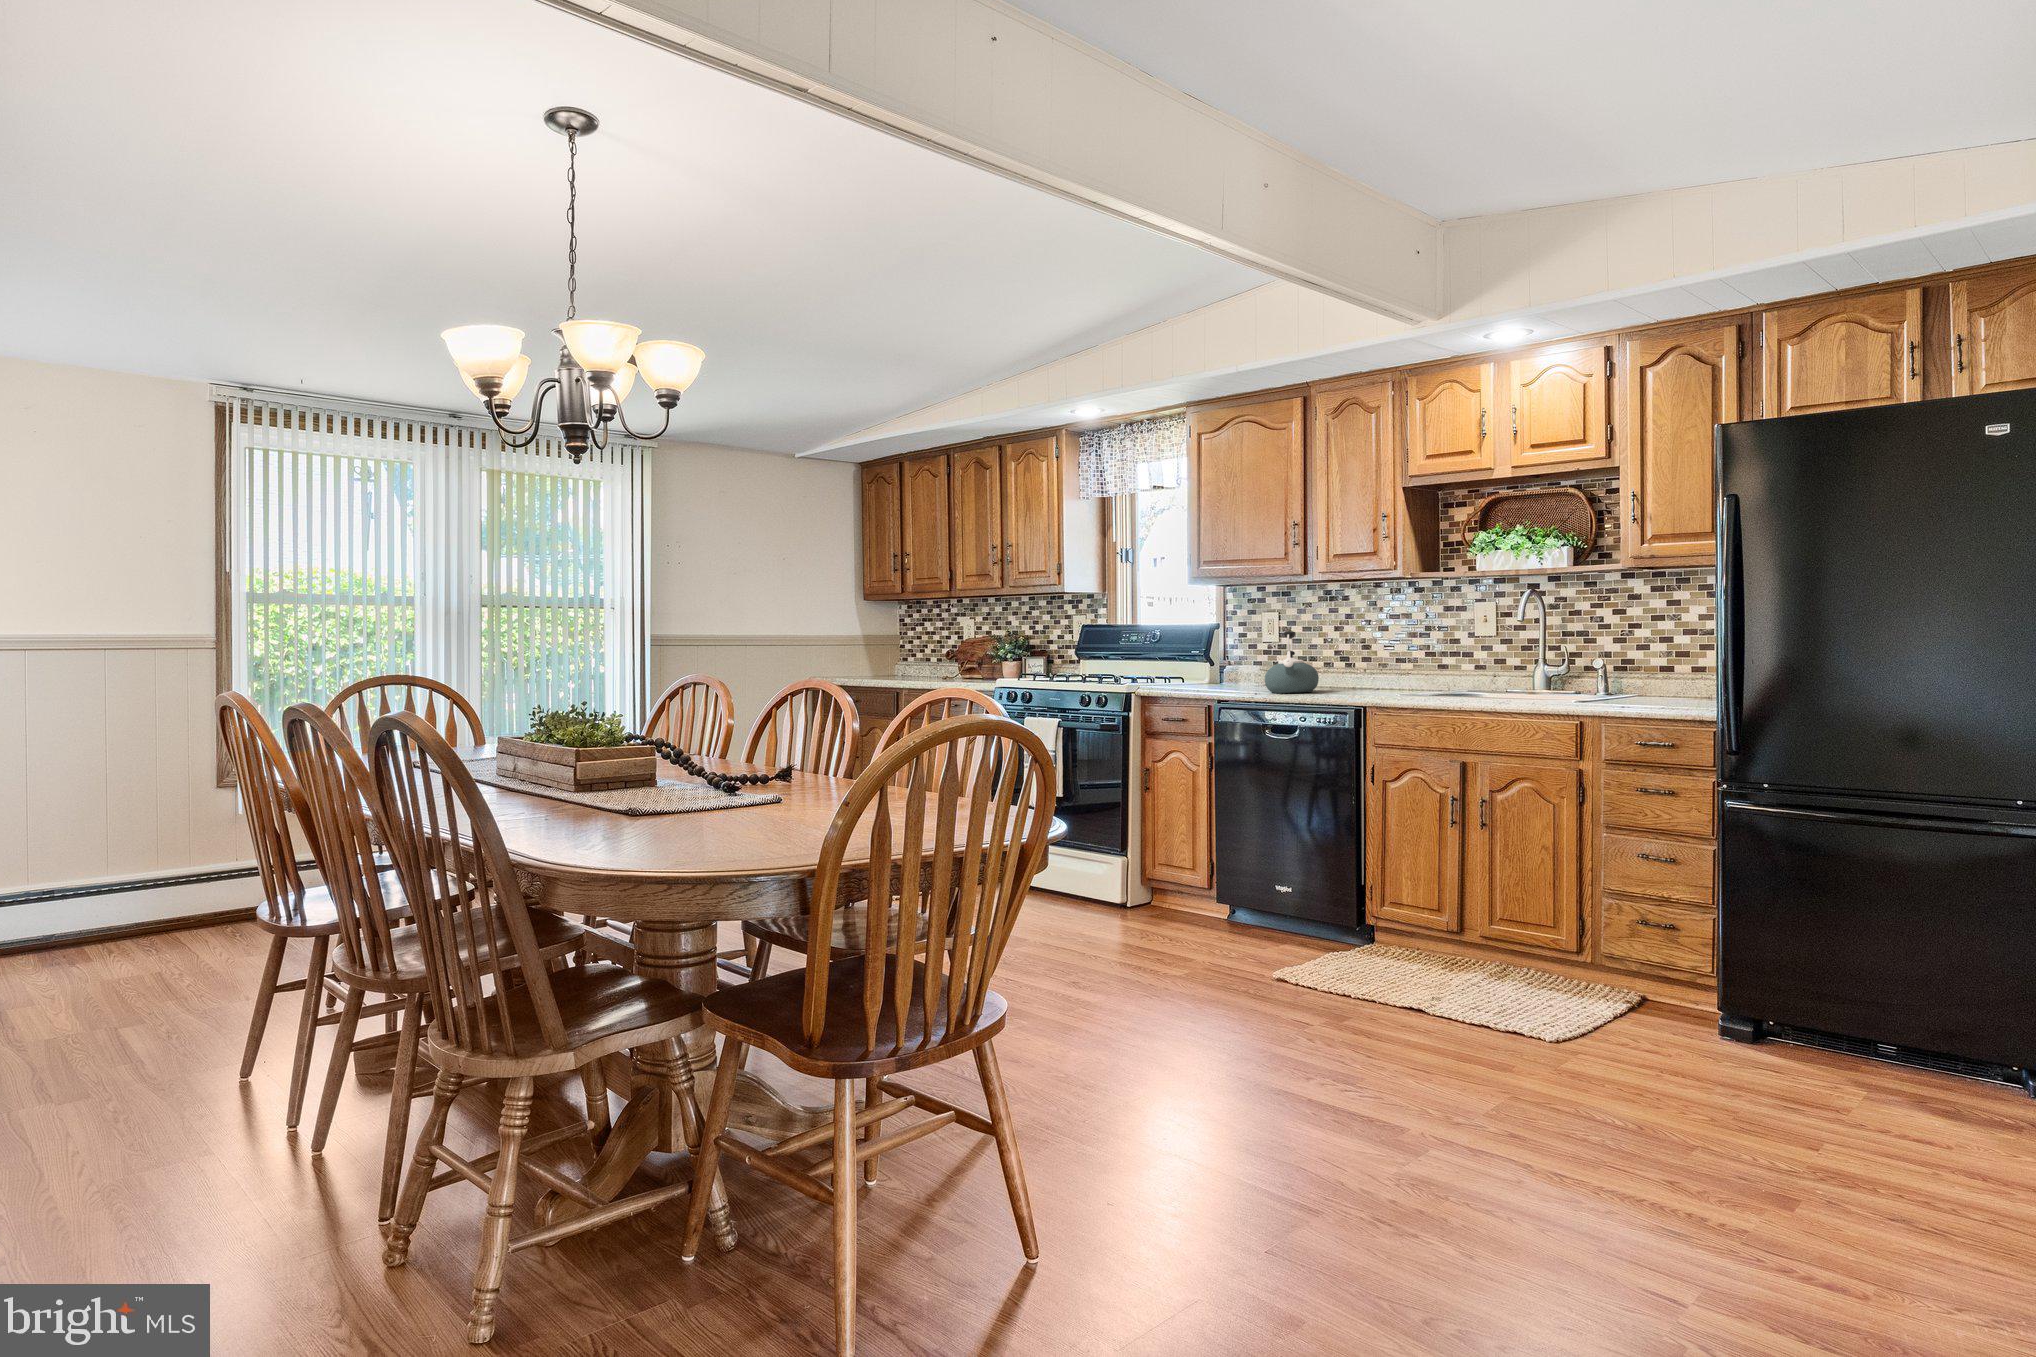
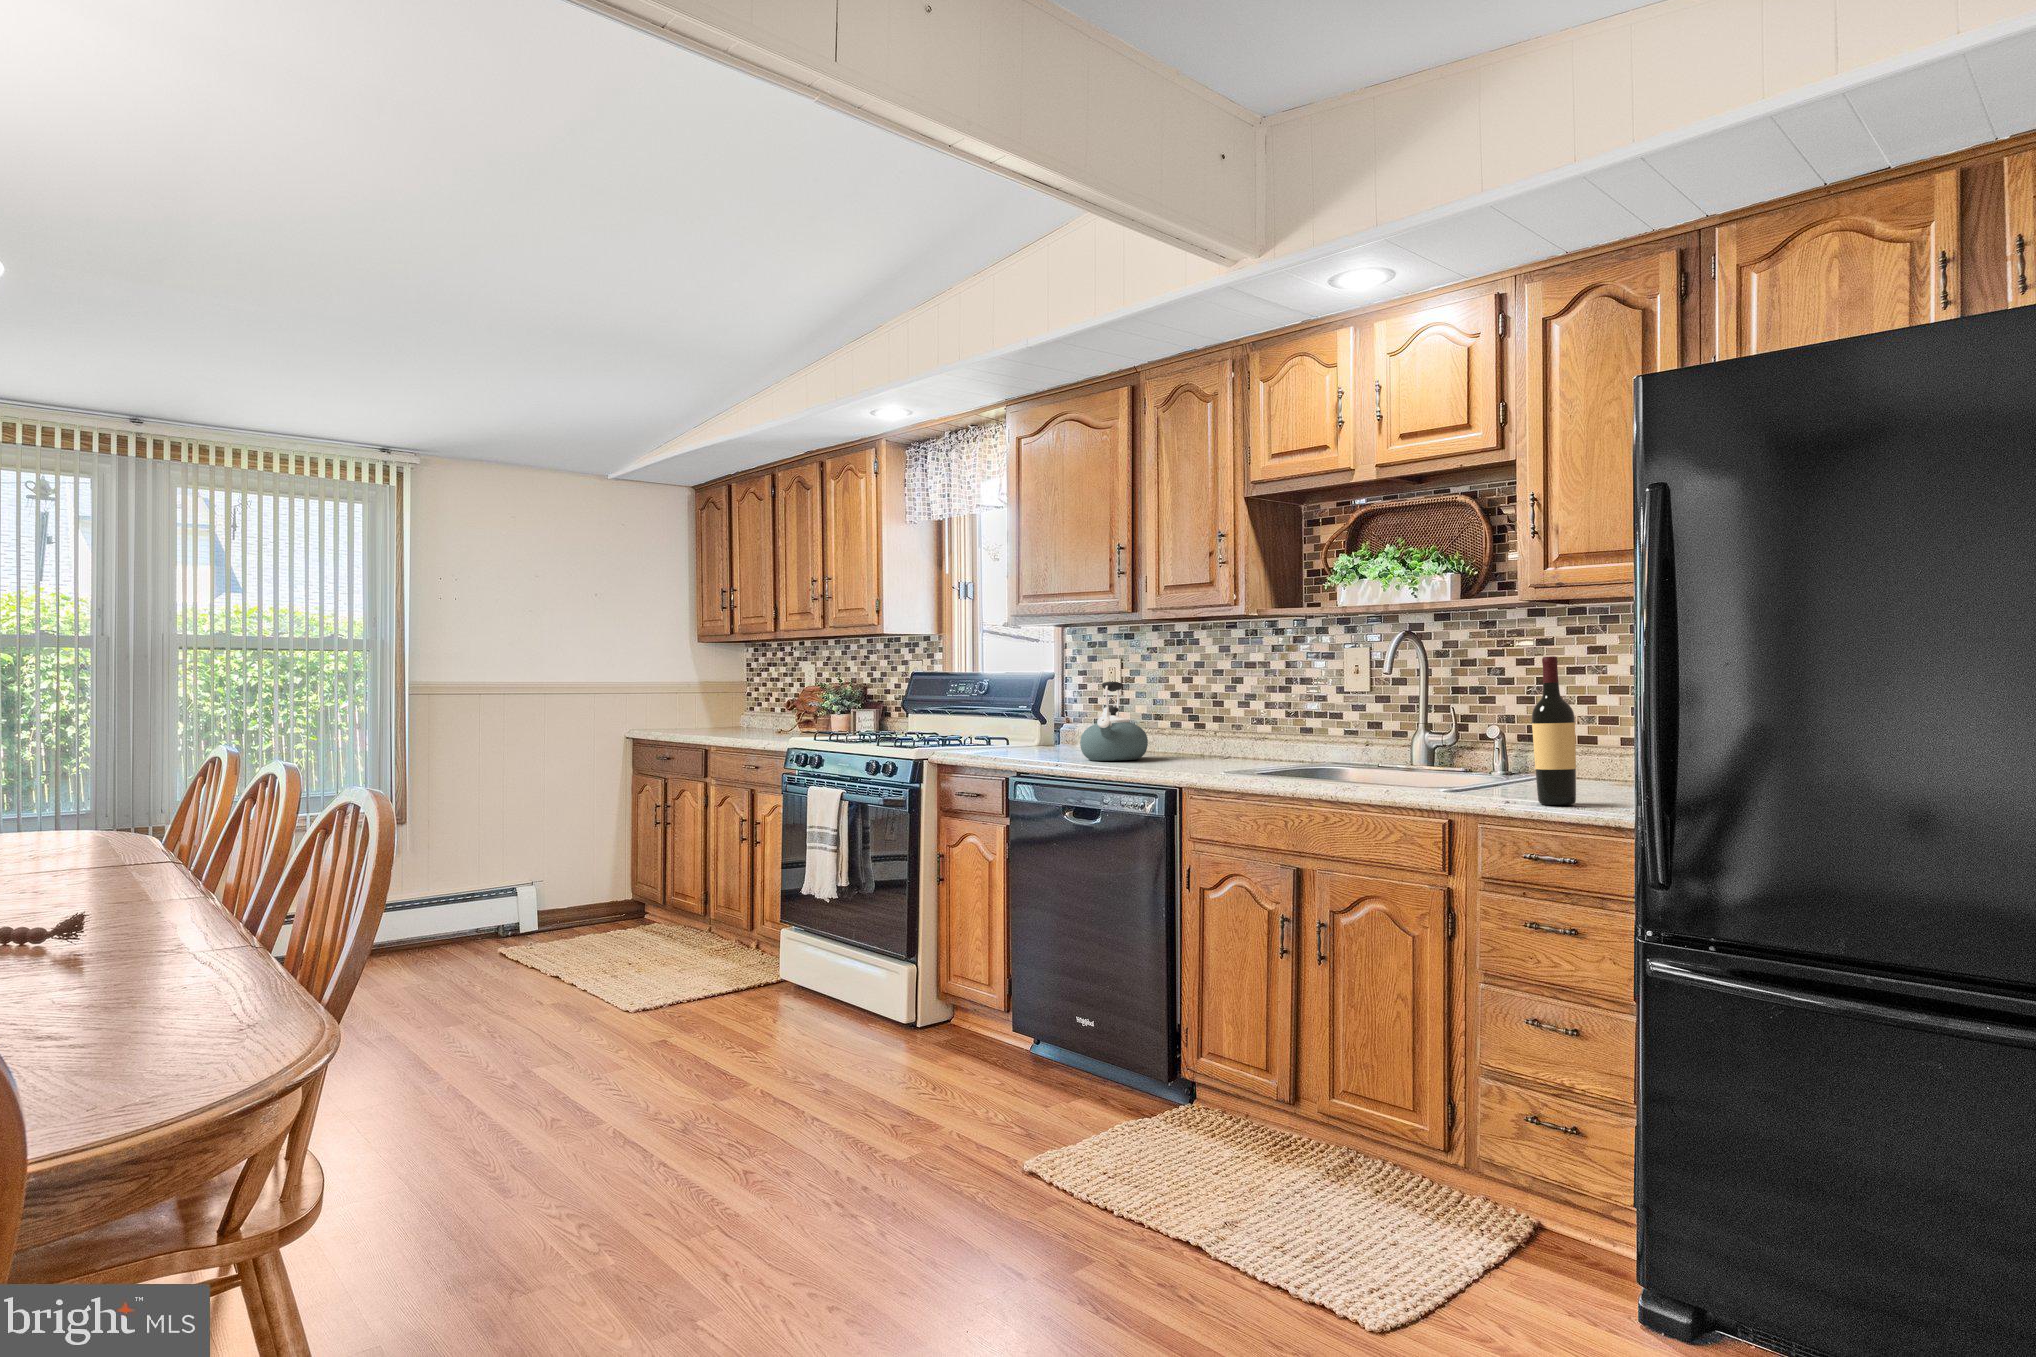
wine bottle: none [1639,610,1669,711] -> present [1532,656,1576,805]

